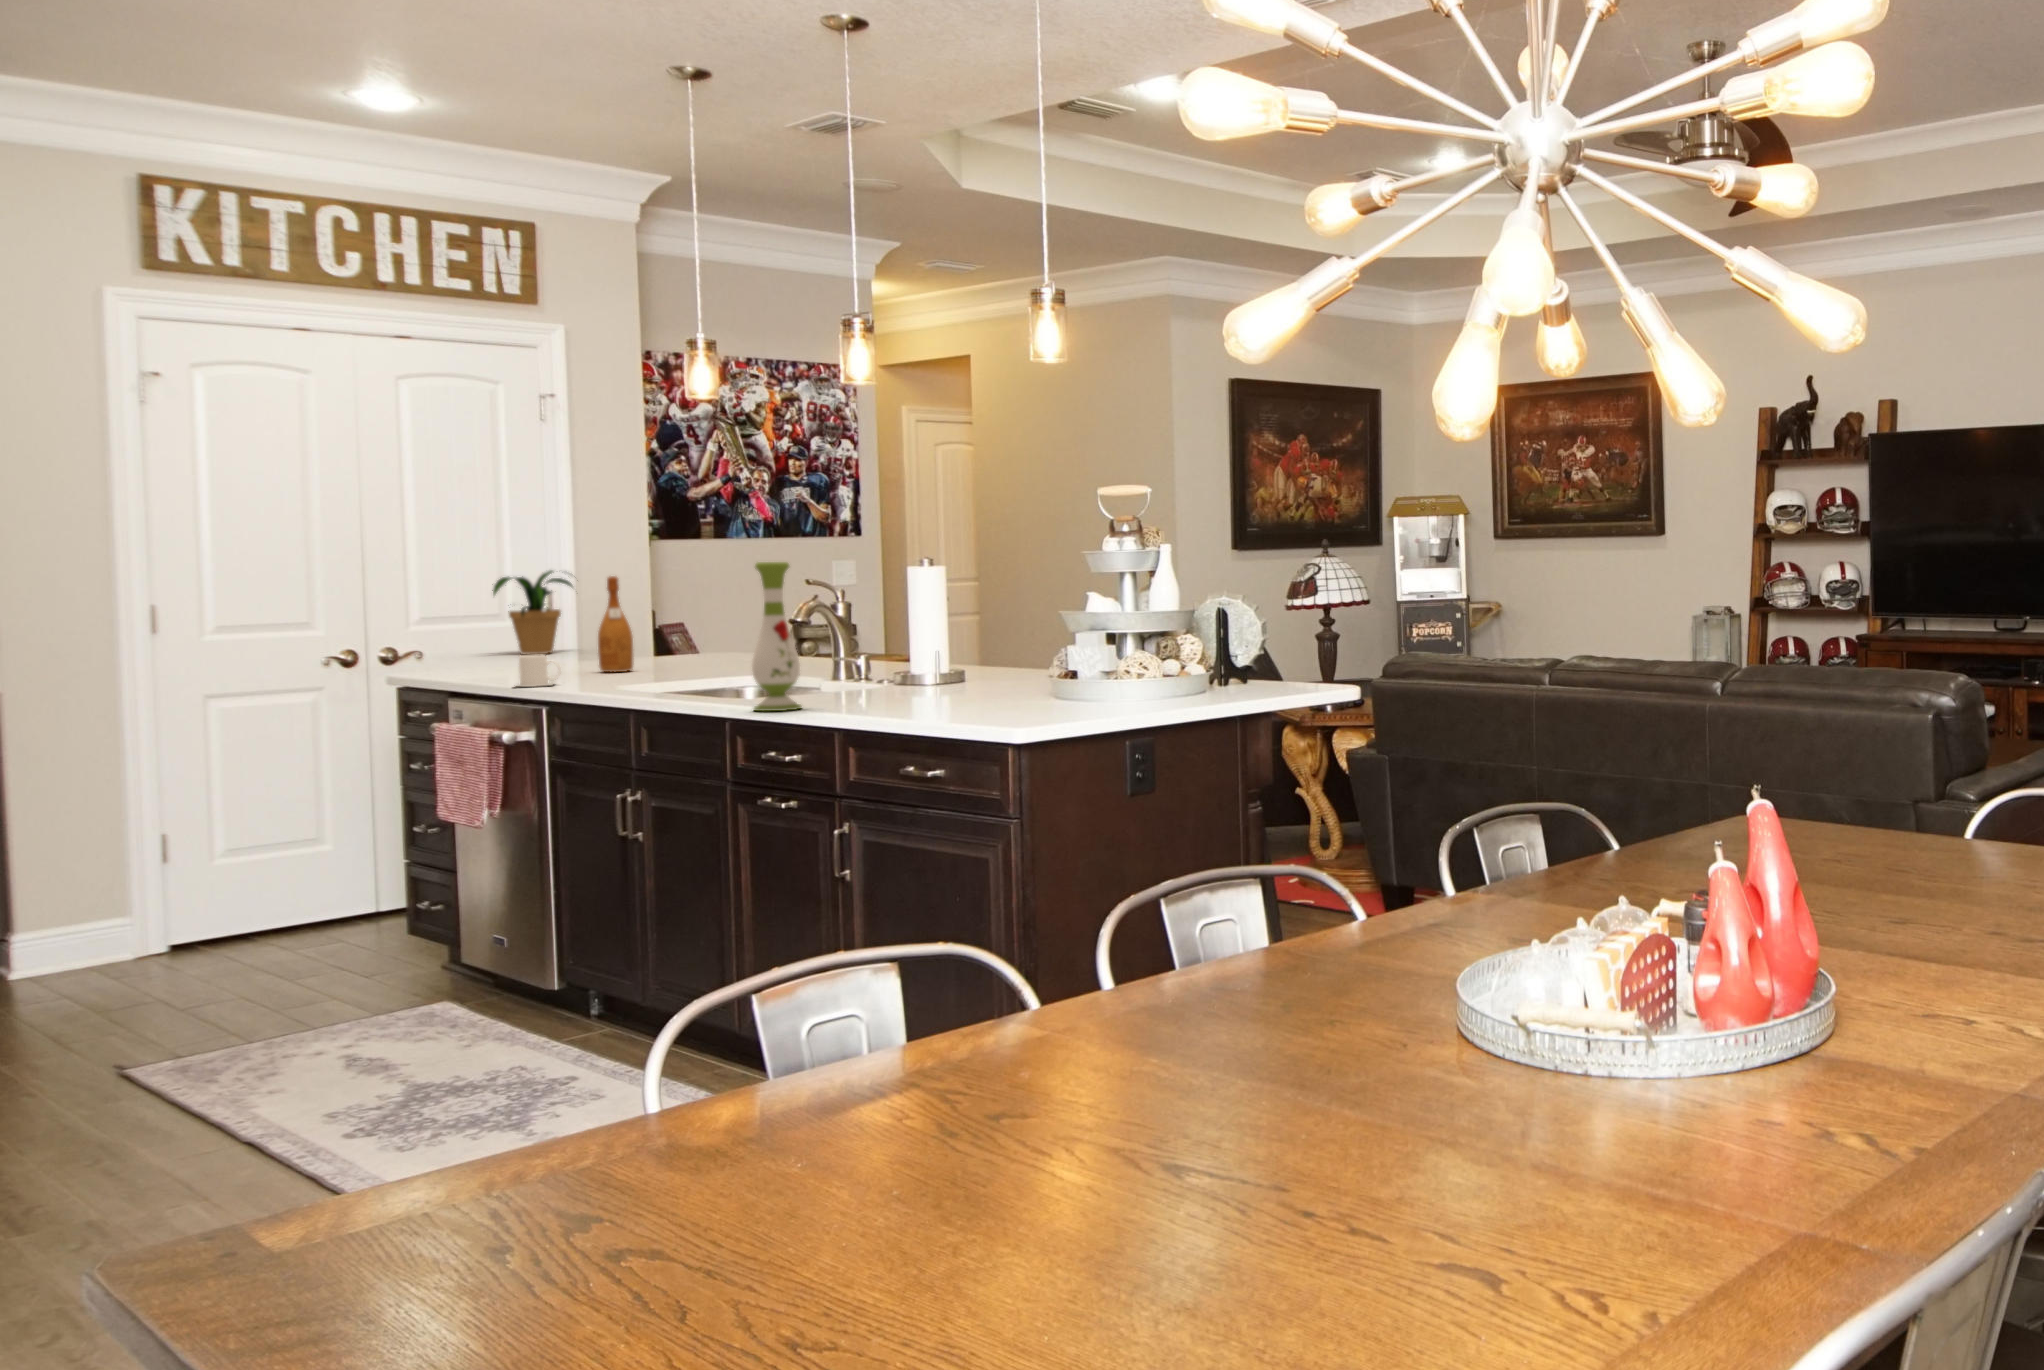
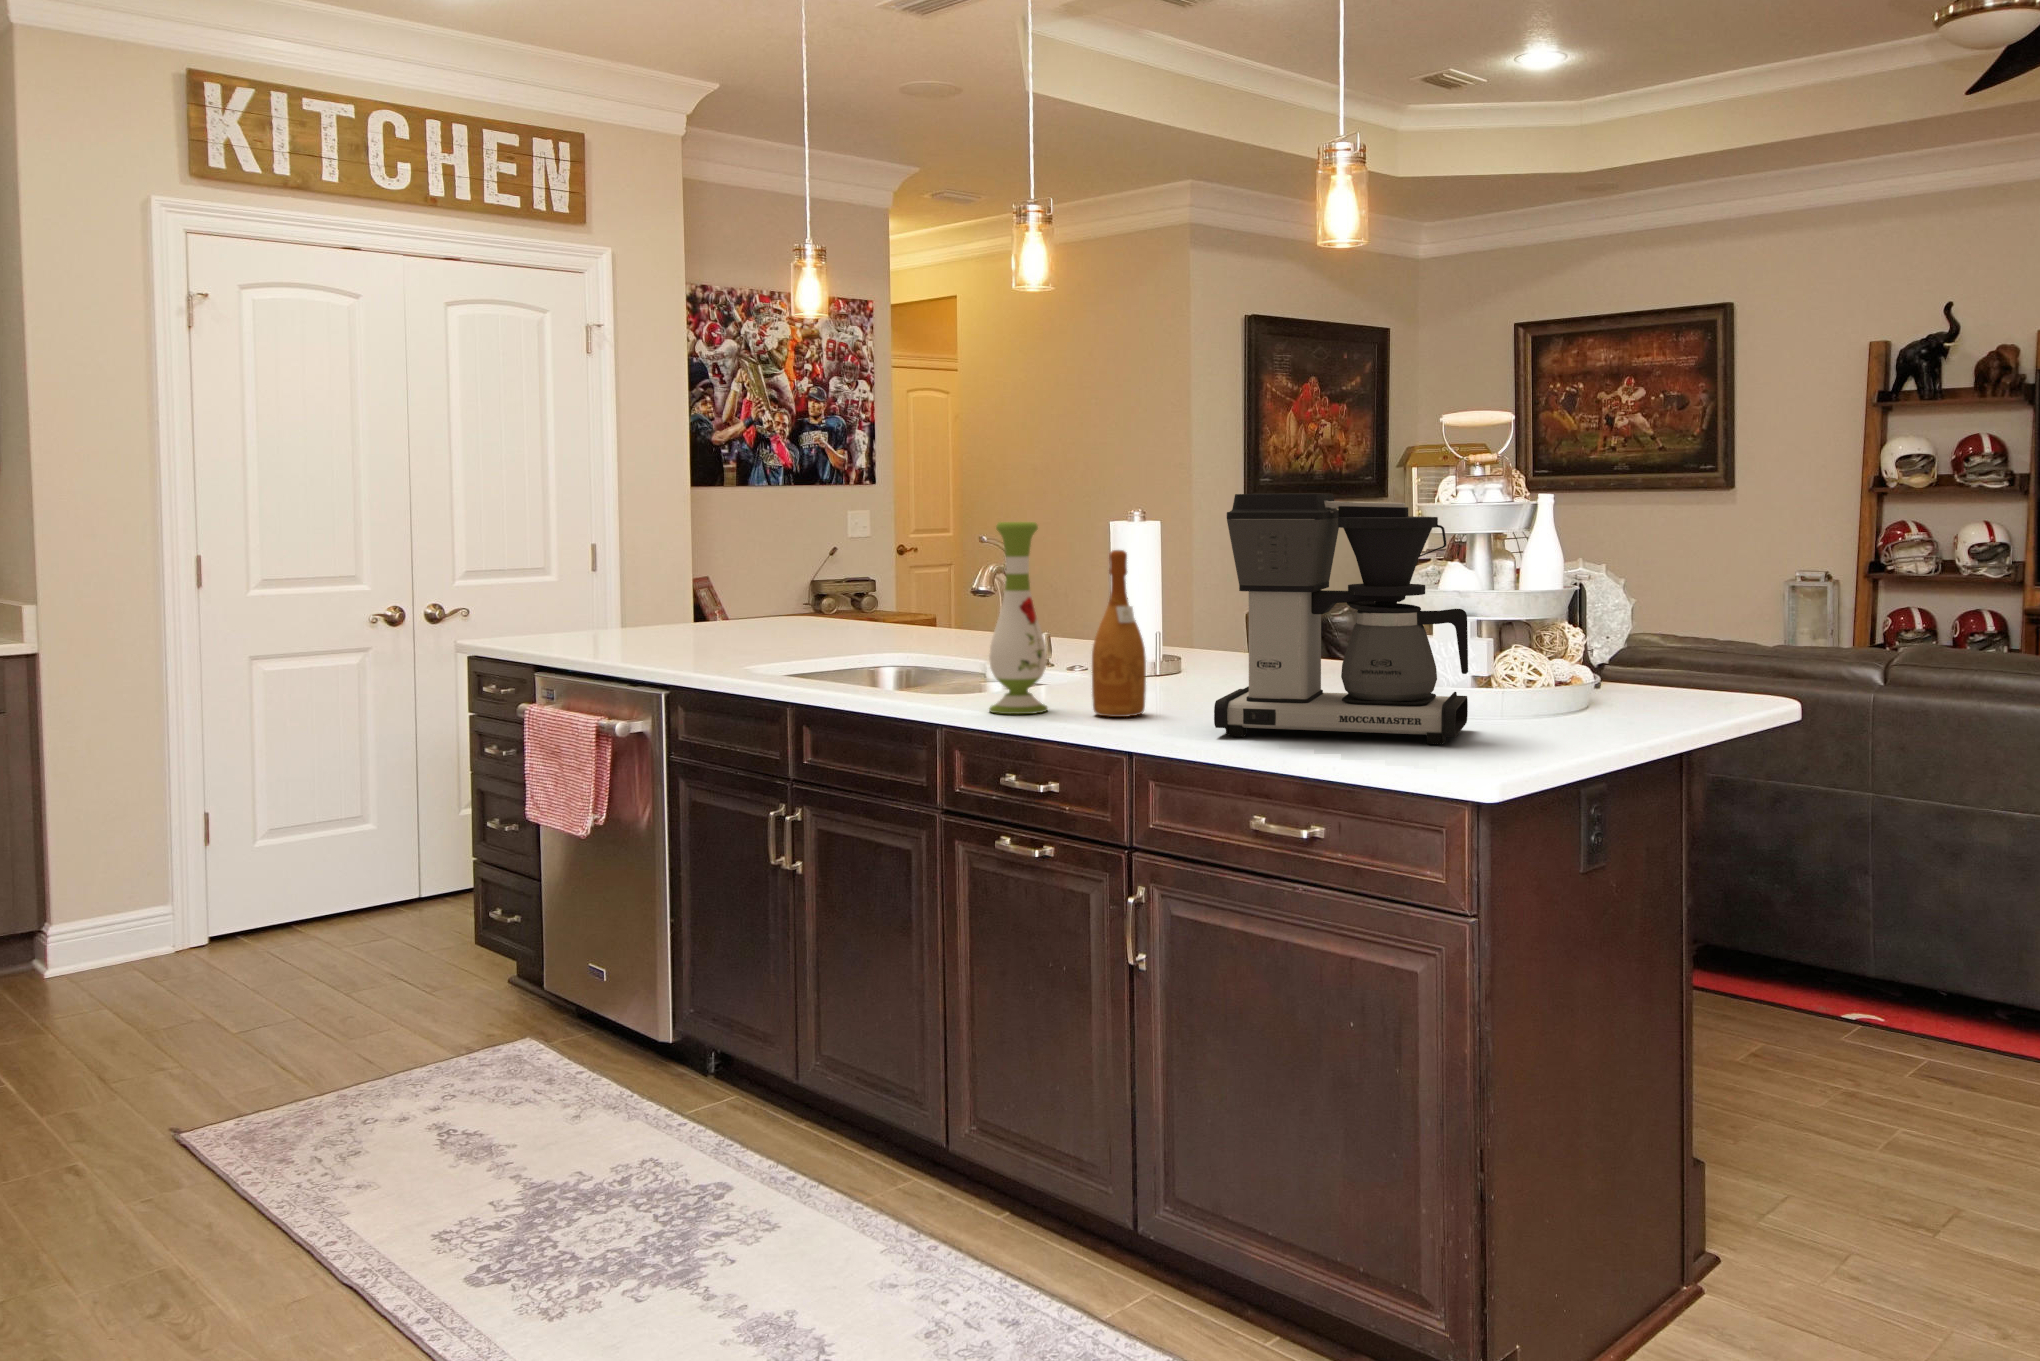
coffee maker: none [888,538,1093,722] -> present [1214,494,1468,745]
potted plant: present [492,571,573,654] -> none [516,521,618,616]
wine bottle: present [598,576,633,672] -> present [1092,550,1146,717]
mug: present [518,654,552,687] -> none [621,626,674,666]

